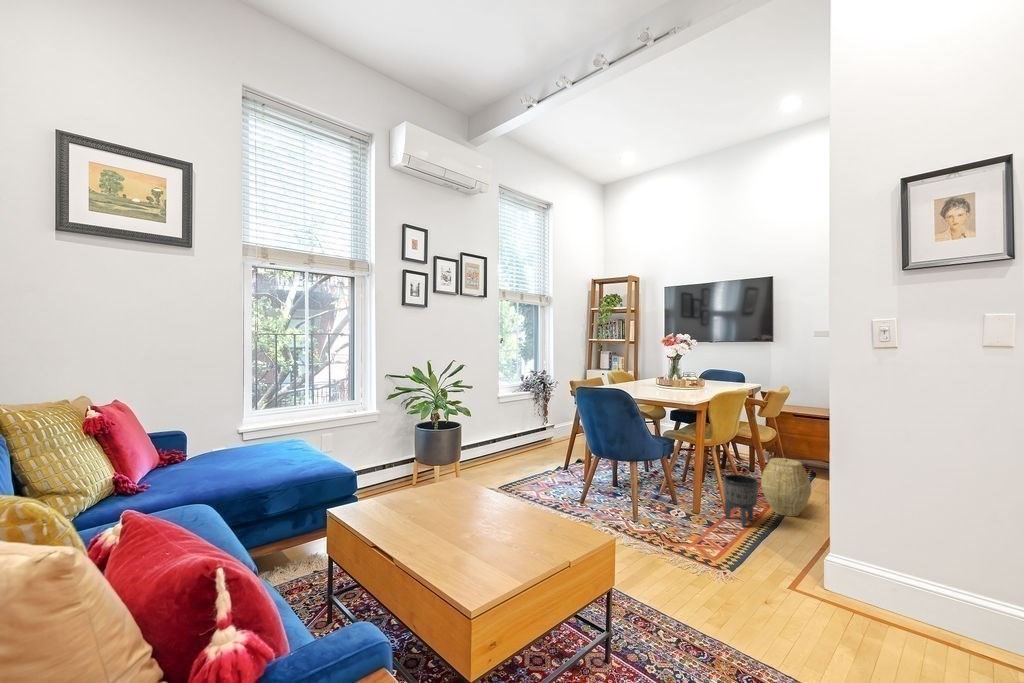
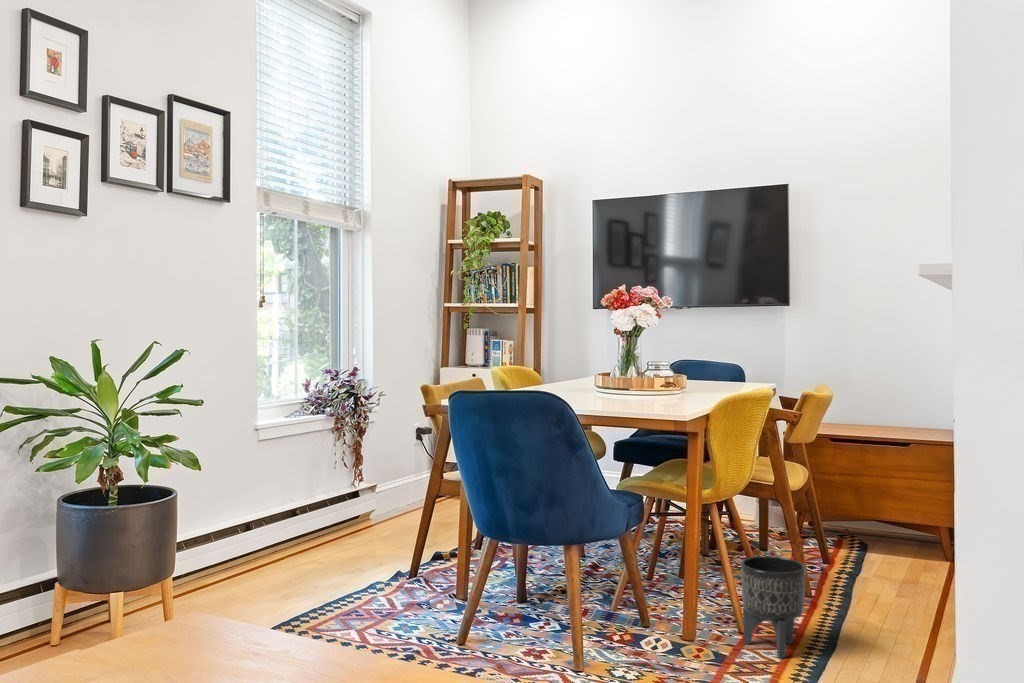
woven basket: present [761,458,811,516] -> none [798,519,885,627]

